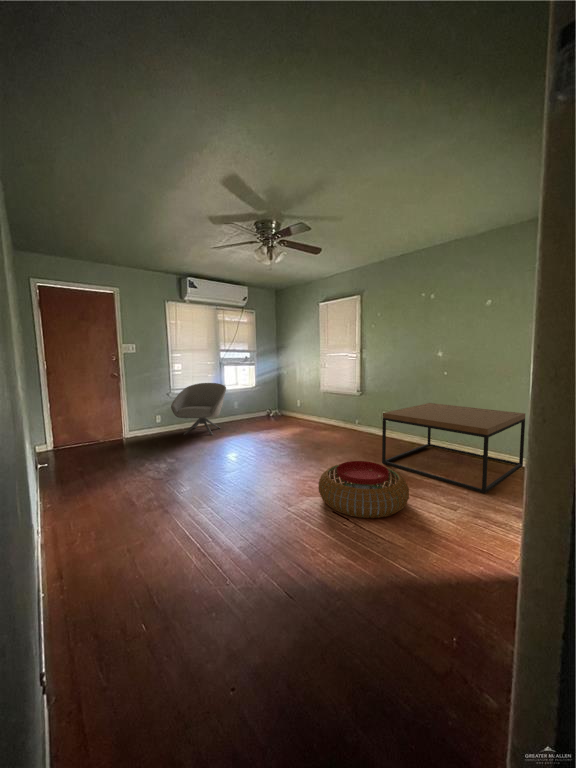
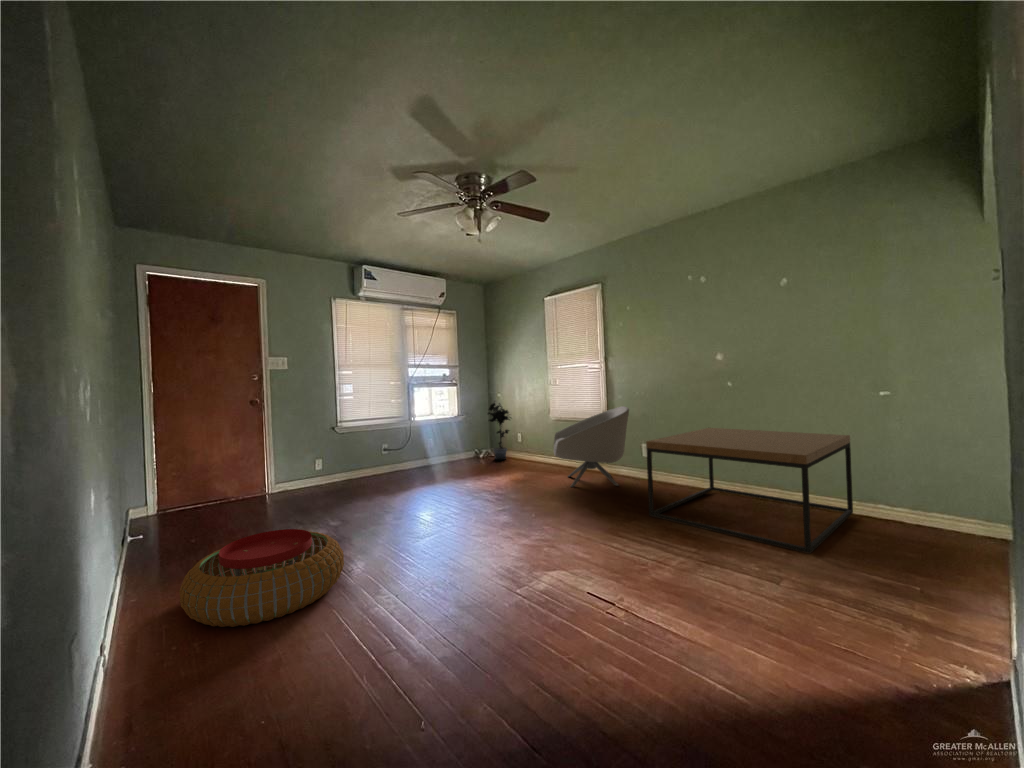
potted plant: none [275,376,294,418] -> present [488,403,511,460]
armchair: present [171,383,226,435] -> present [553,406,629,487]
pouf: present [318,461,409,518] -> present [179,529,344,627]

